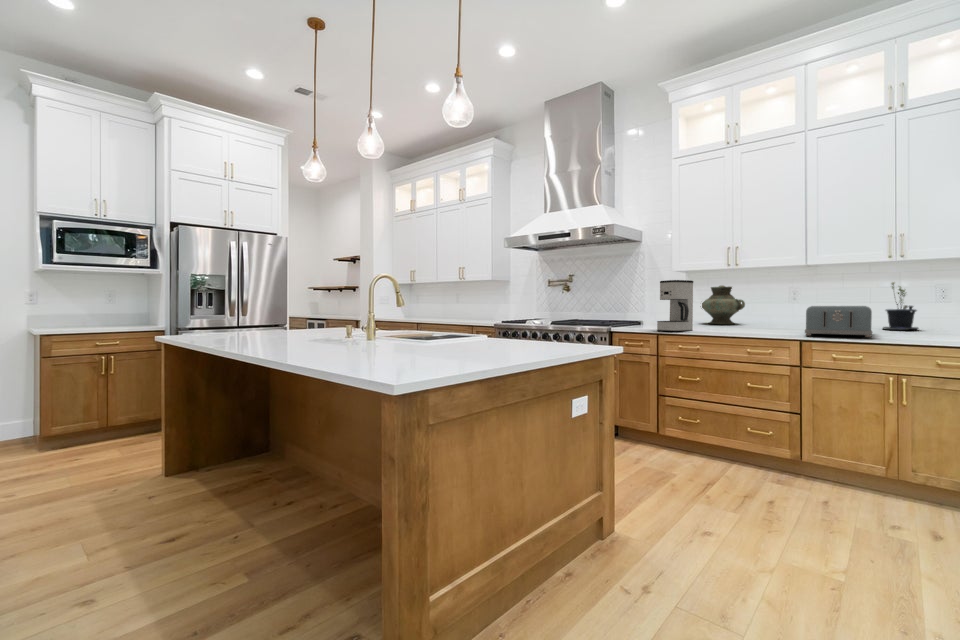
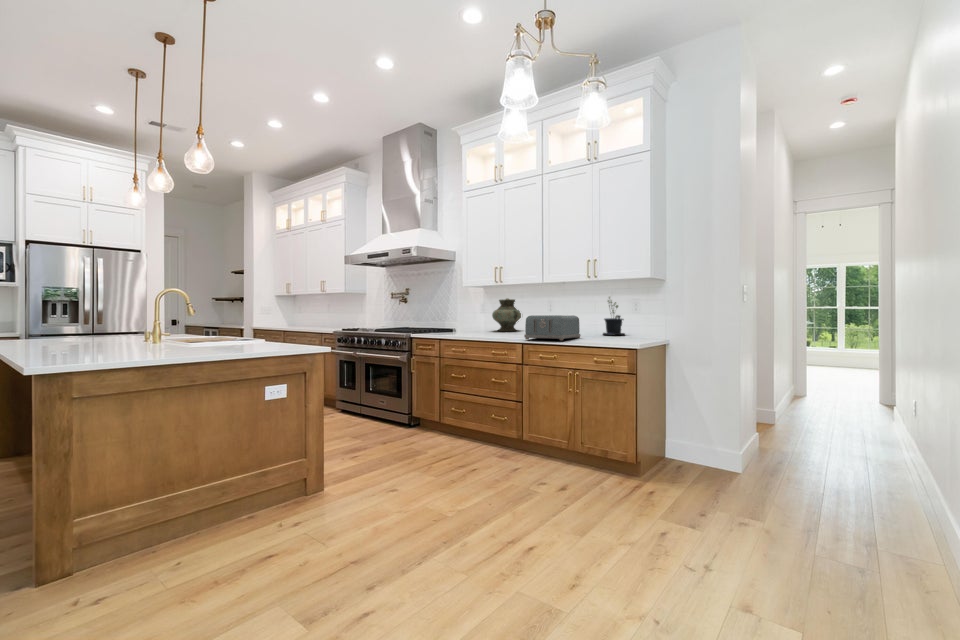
coffee maker: present [657,280,693,331] -> none [437,294,465,337]

